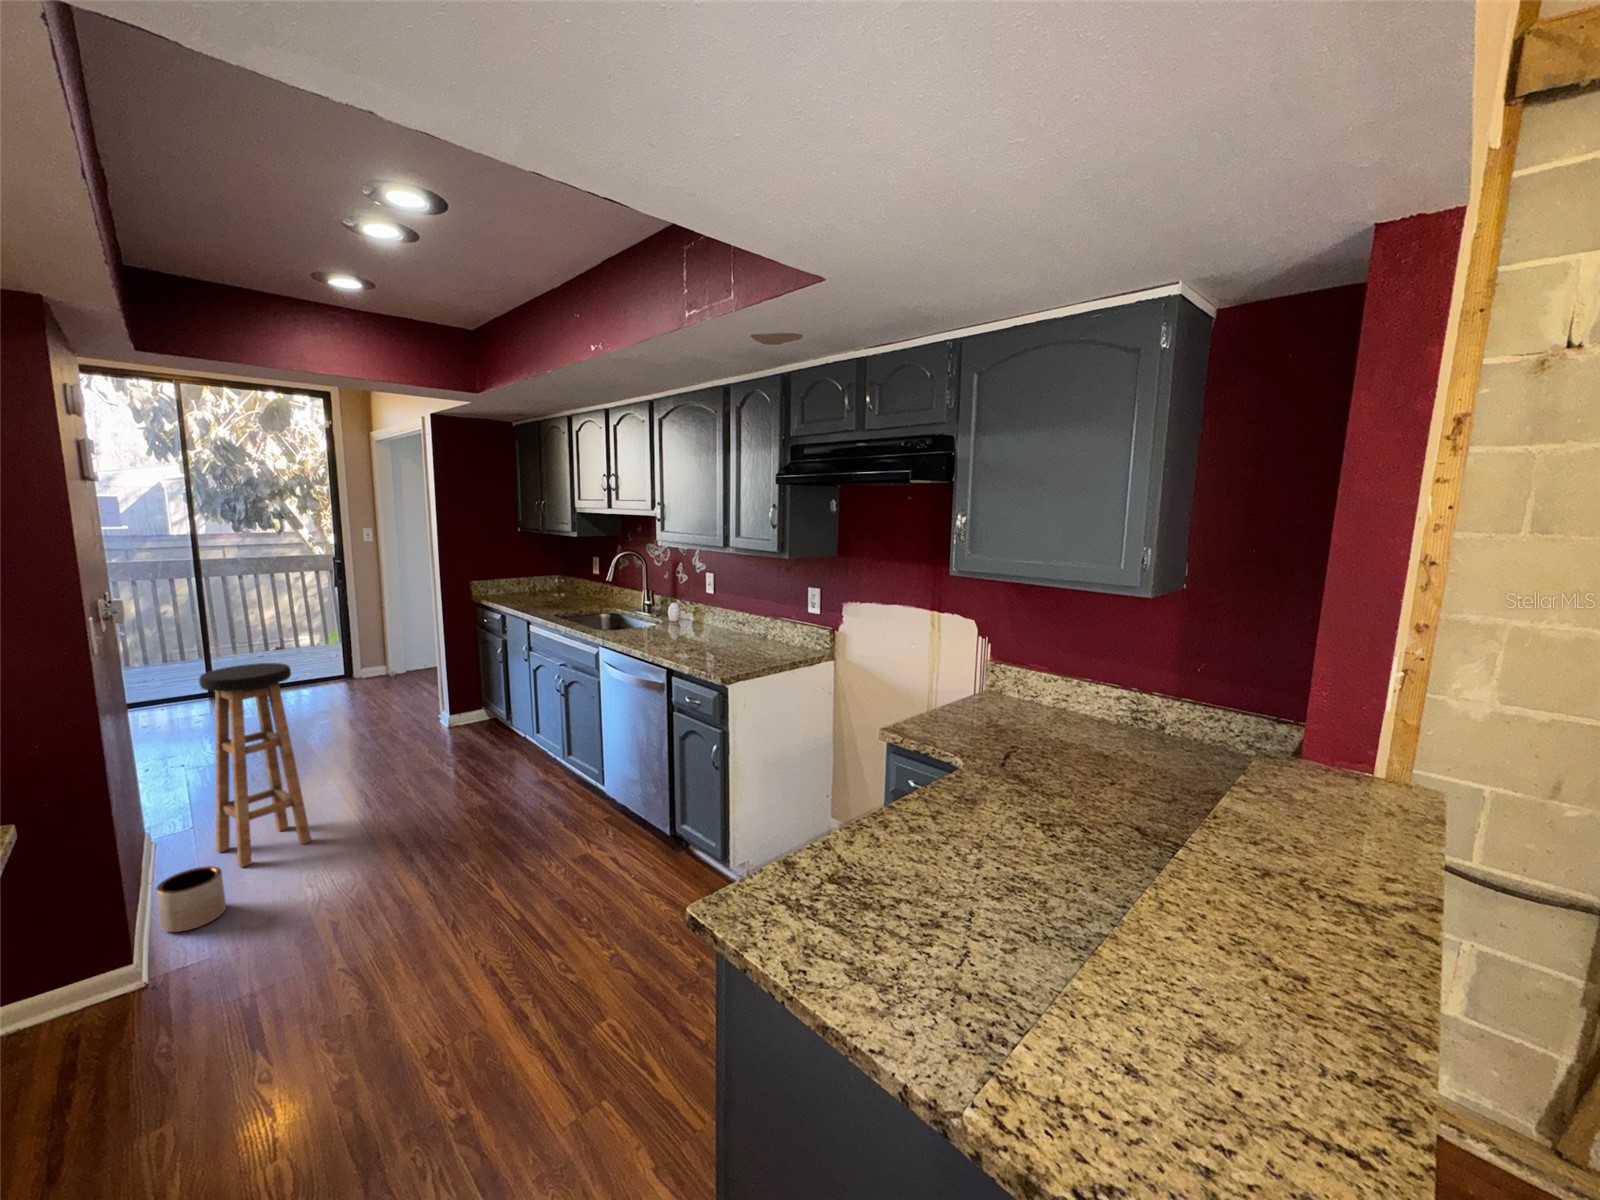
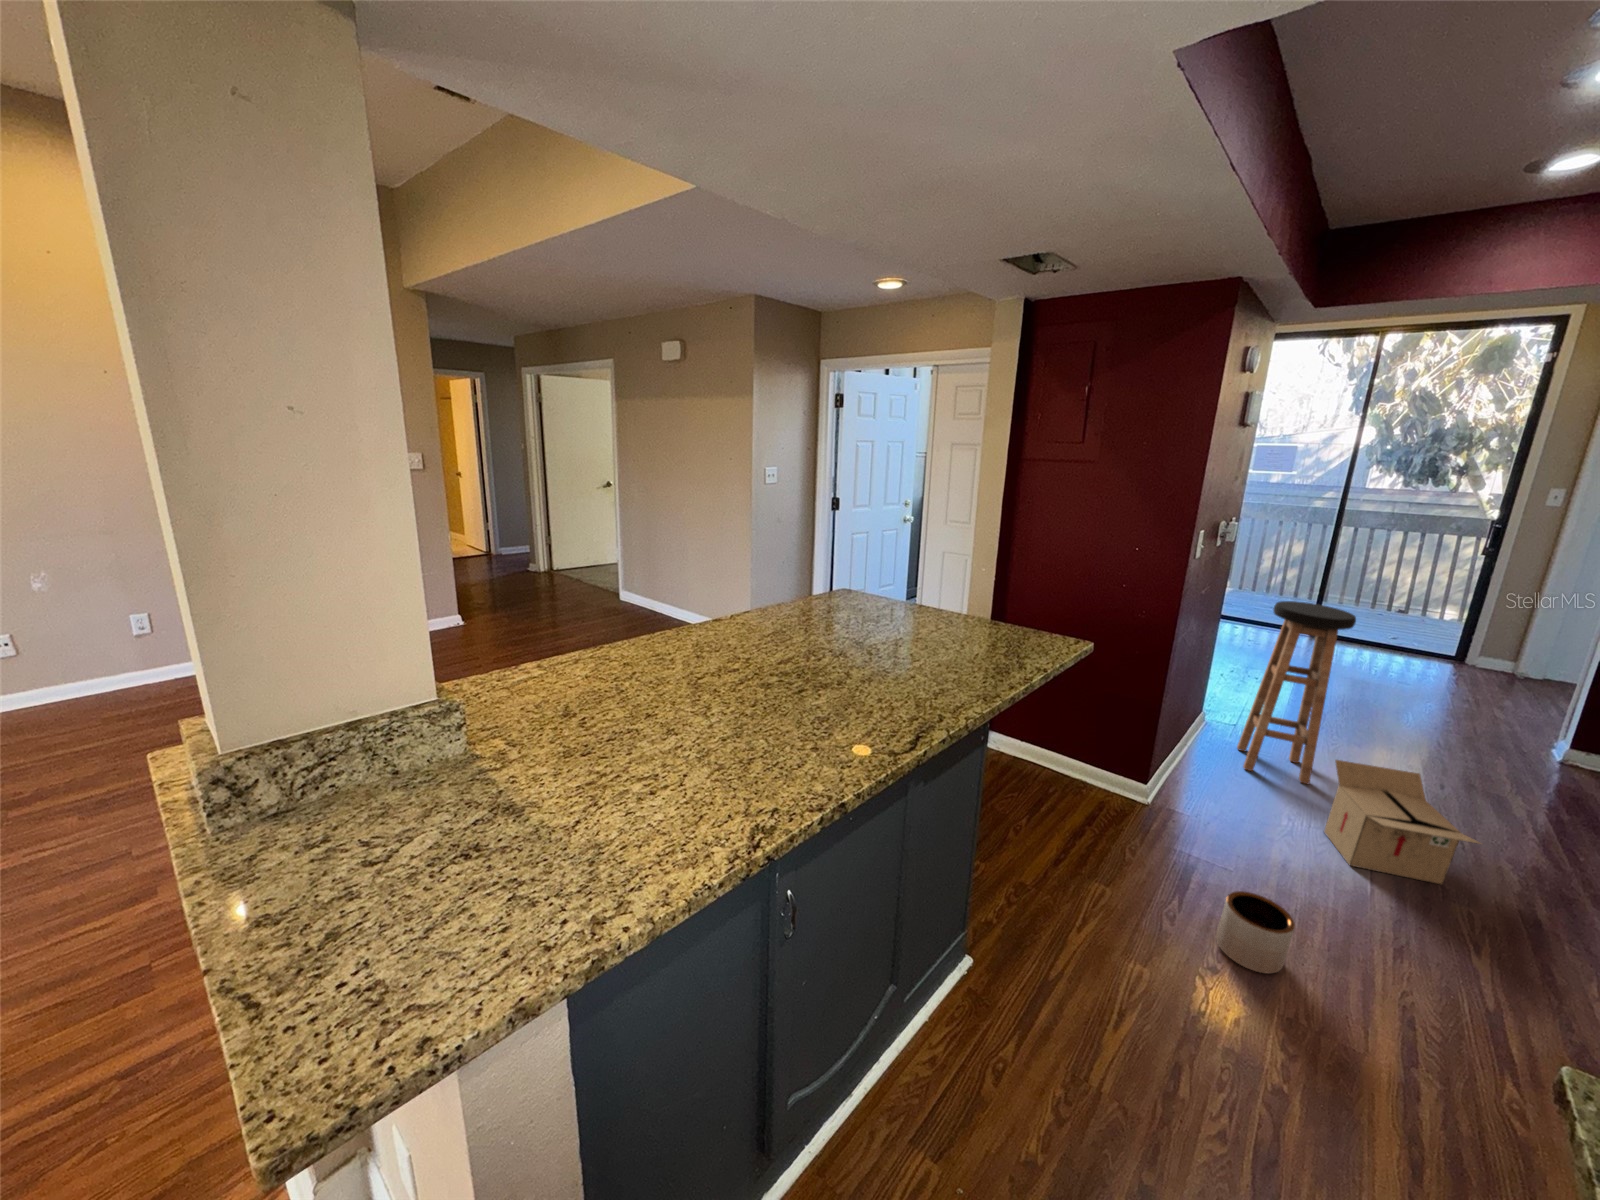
cardboard box: none [334,777,465,885] -> present [1324,760,1480,884]
planter: present [156,866,226,932] -> present [1216,891,1295,973]

